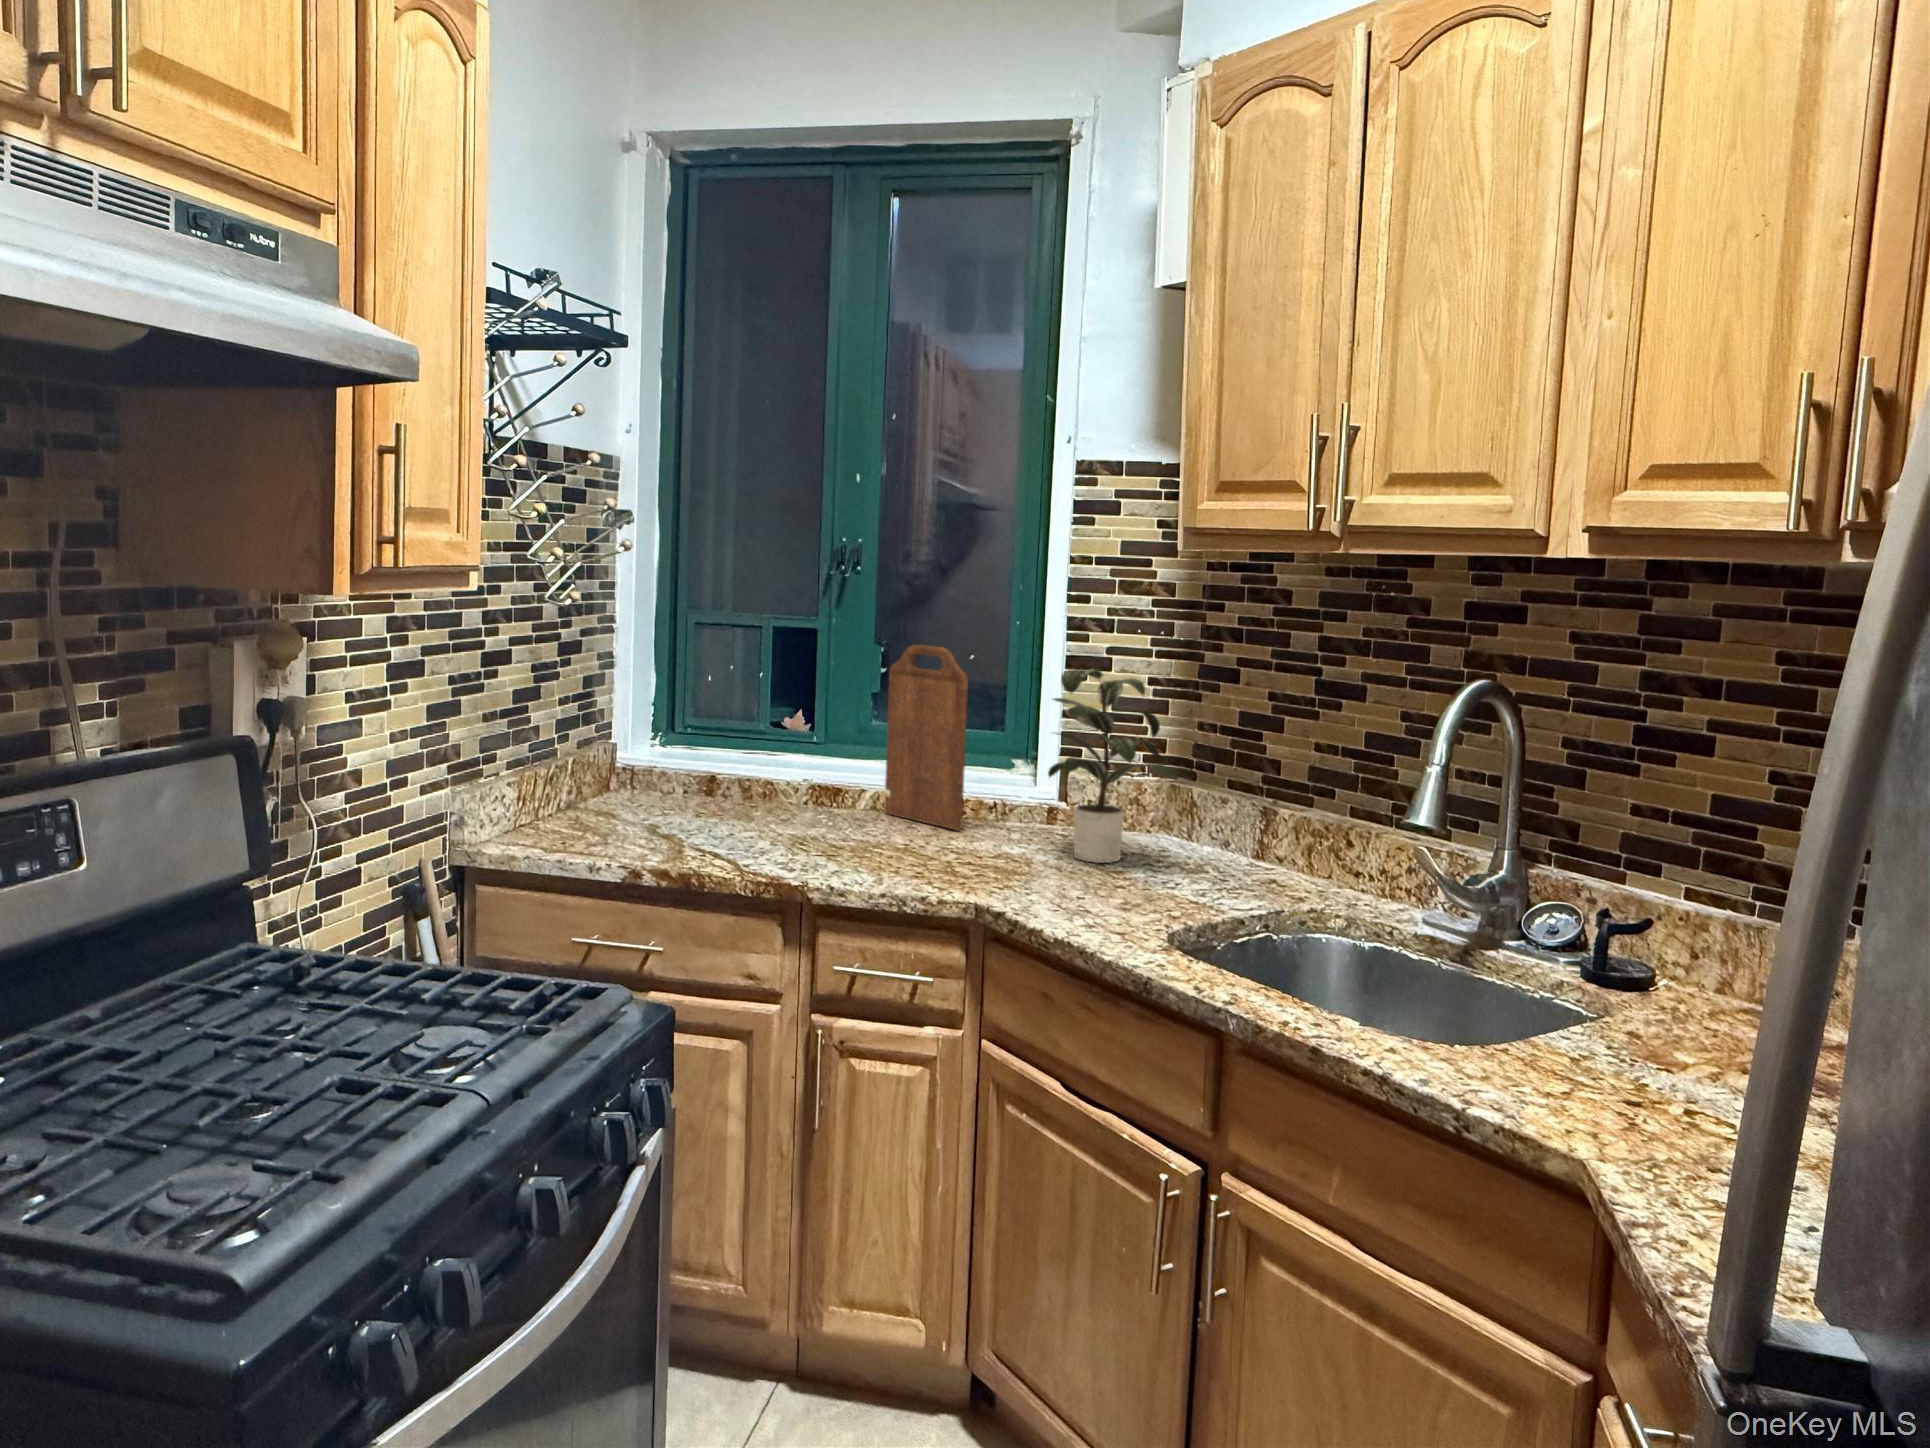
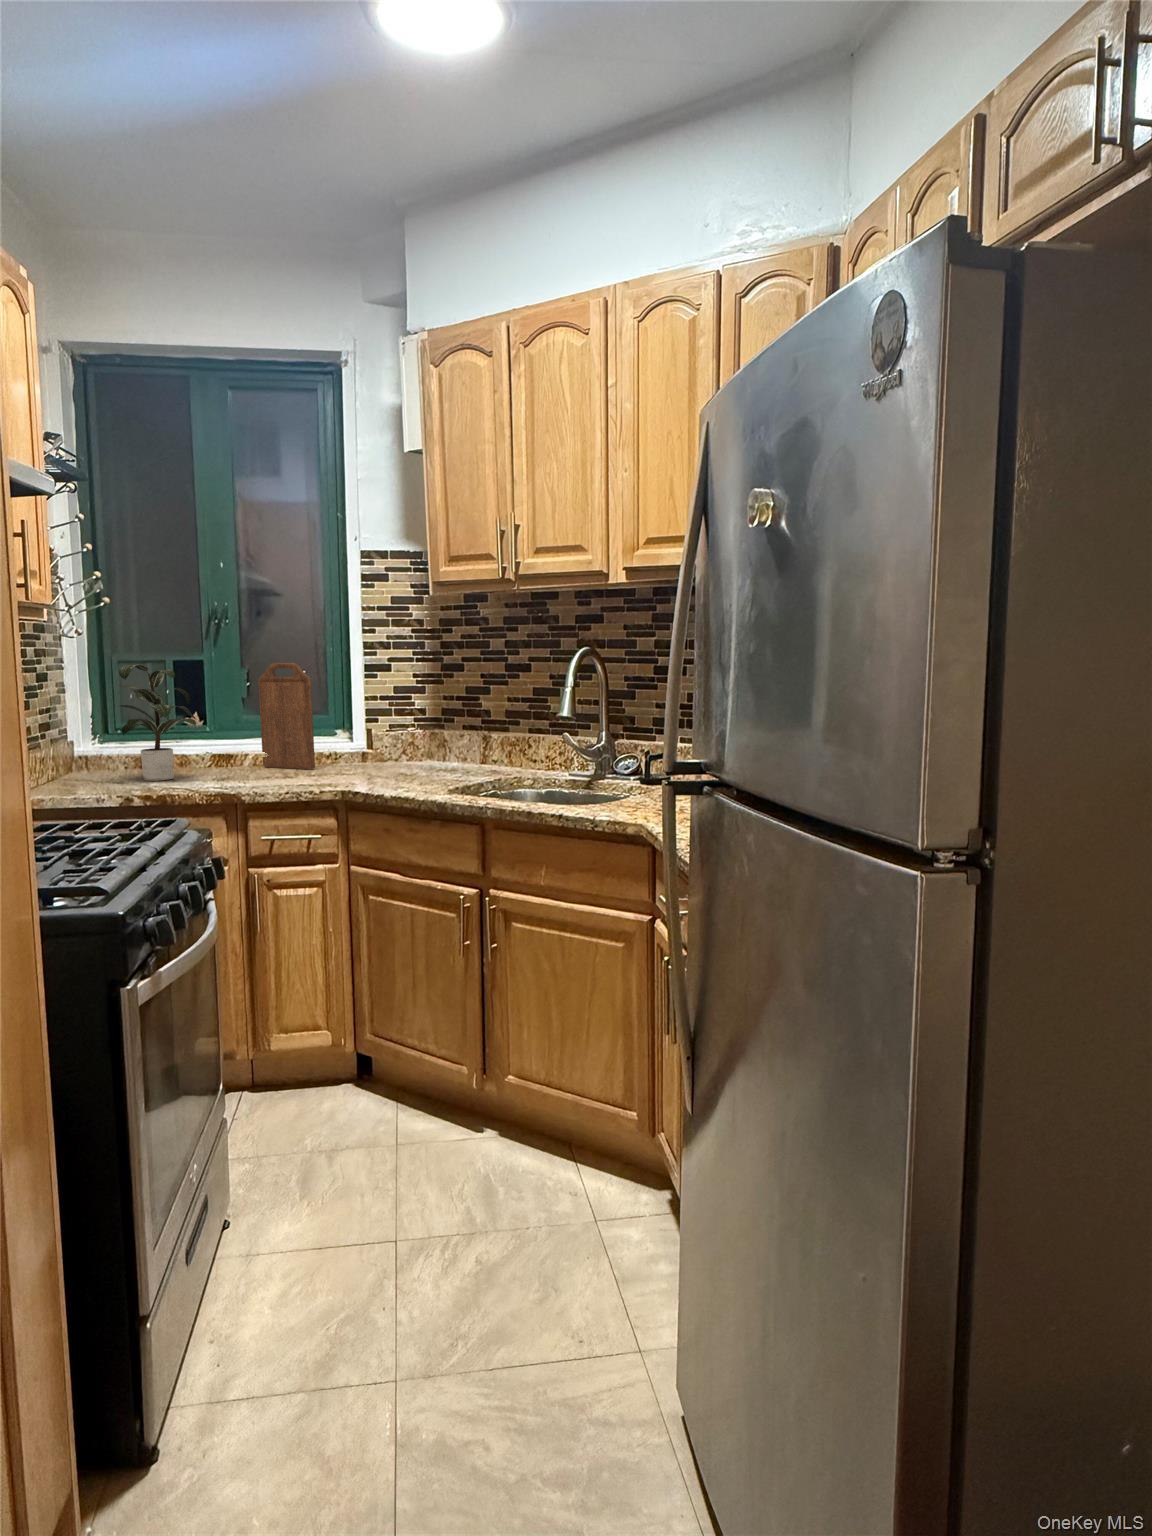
potted plant: present [1048,669,1174,863] -> present [119,664,196,781]

